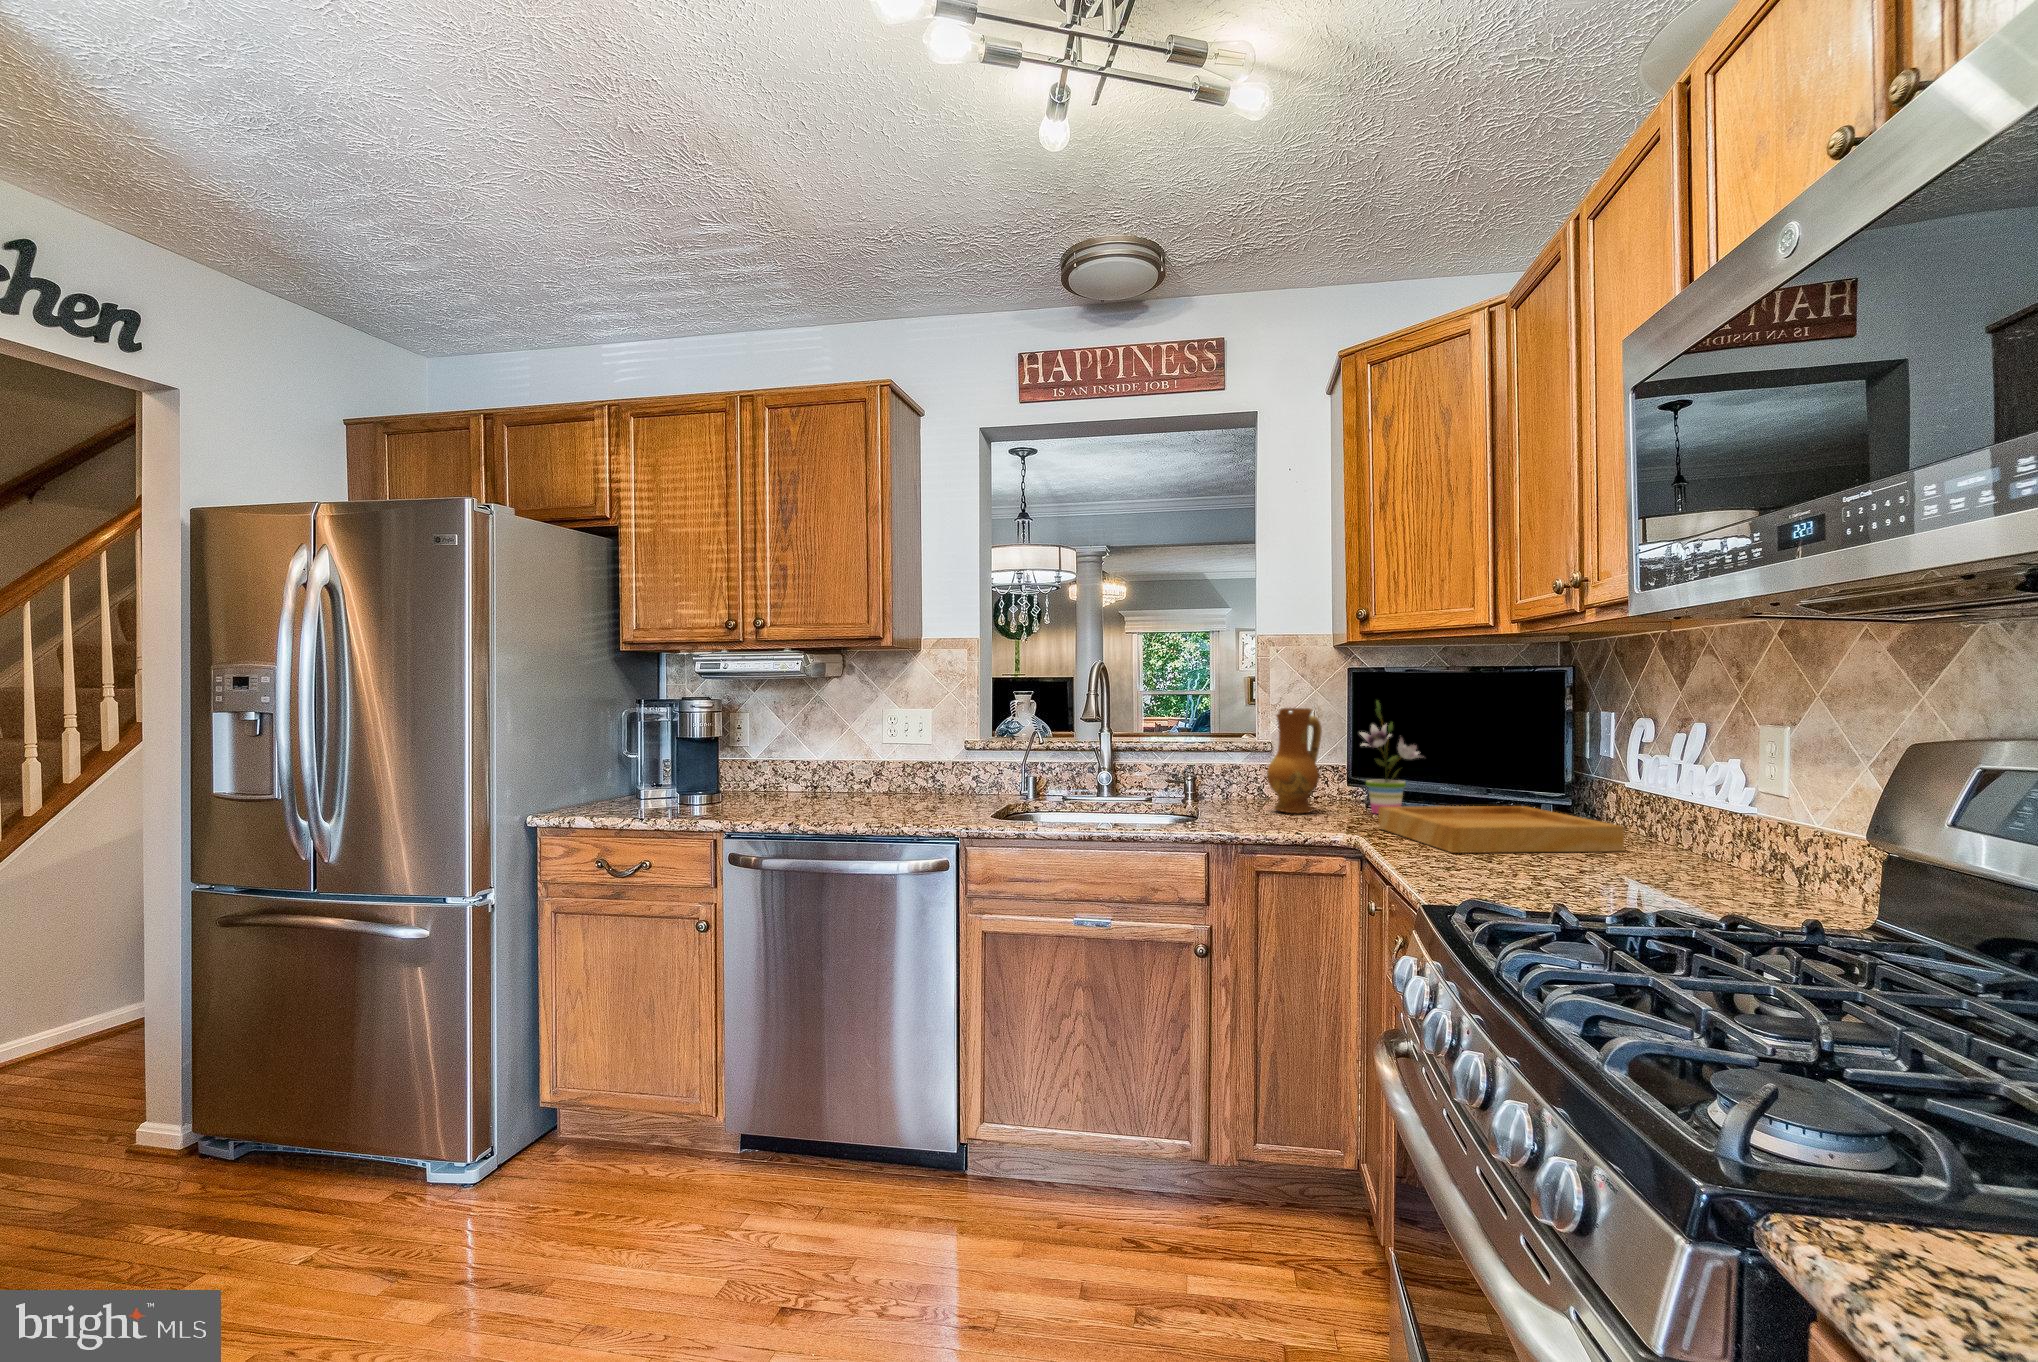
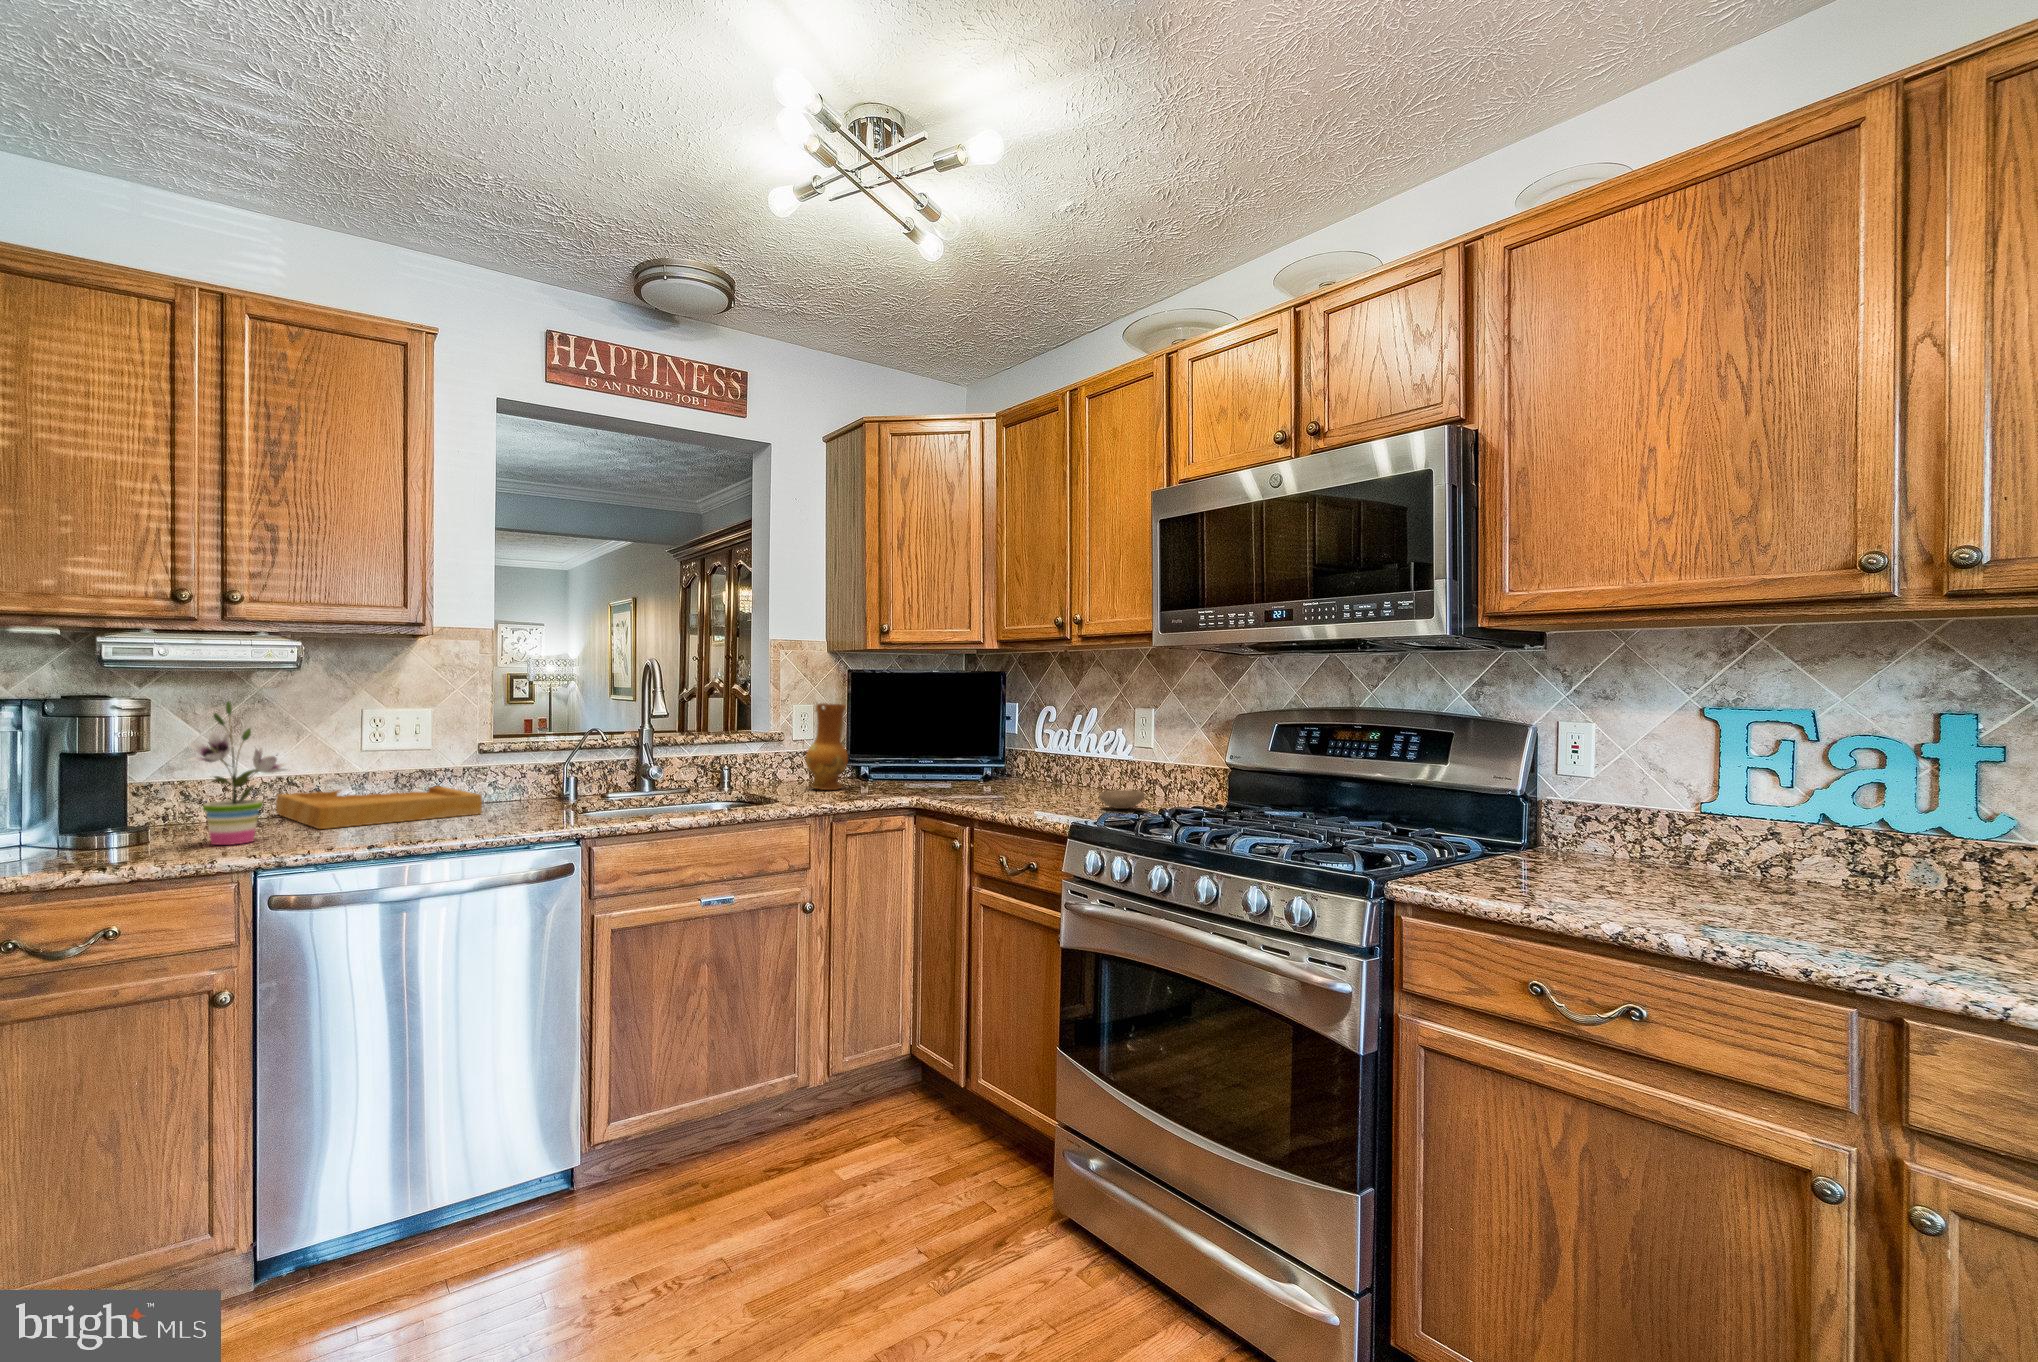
potted plant: present [1360,701,1421,814] -> present [188,701,287,845]
tray: present [1379,806,1624,853] -> present [276,786,482,829]
bowl: none [1590,845,1681,877] -> present [1099,790,1145,809]

